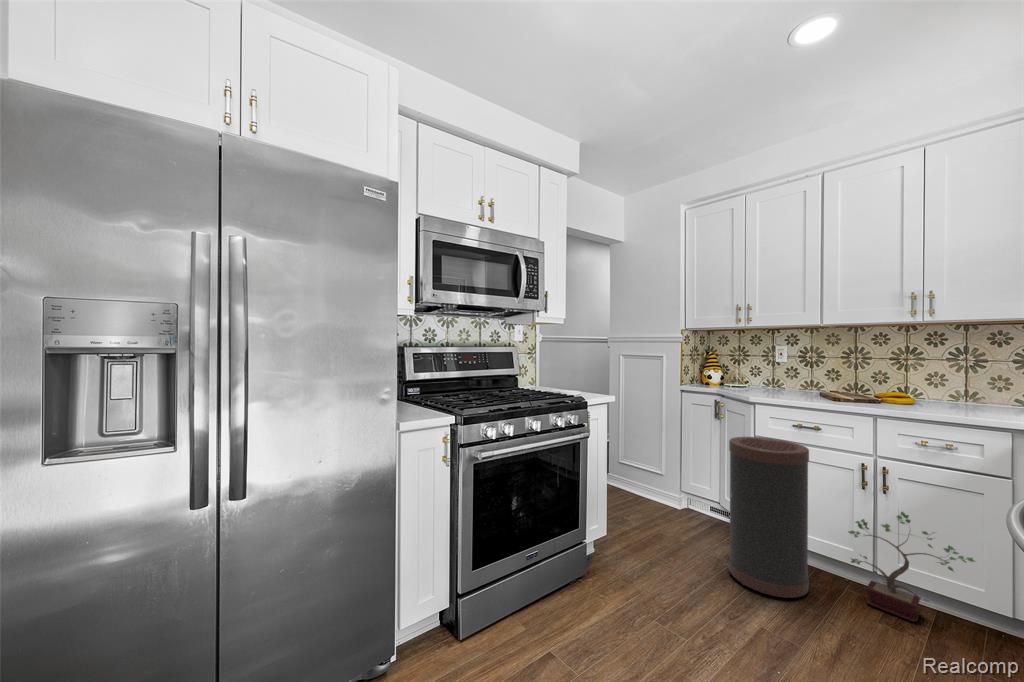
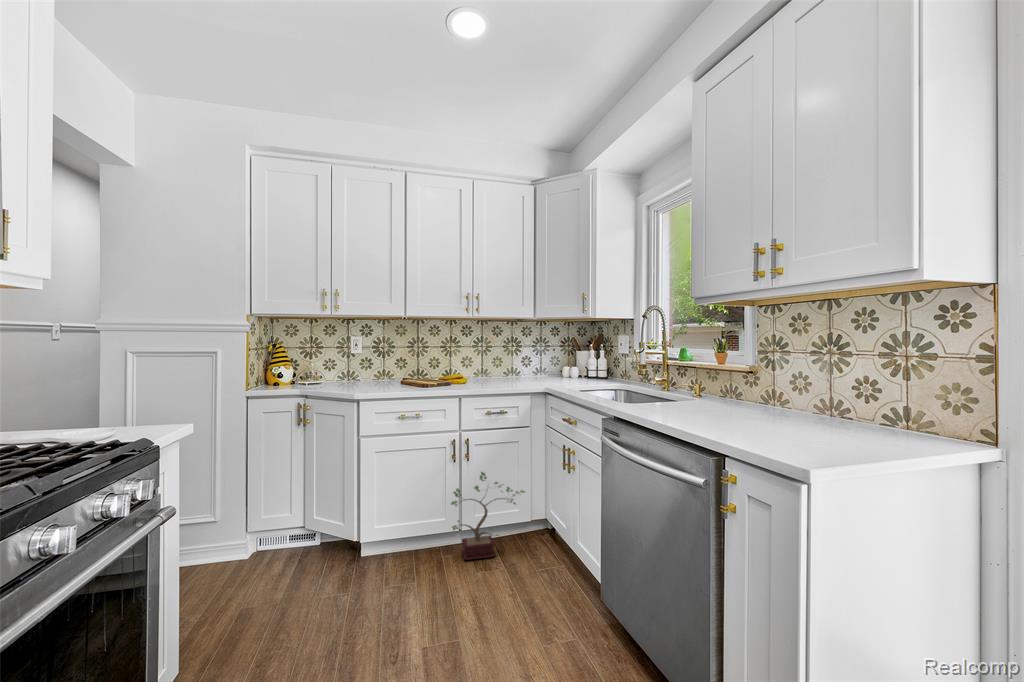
trash can: present [729,437,809,598] -> none [355,434,431,607]

